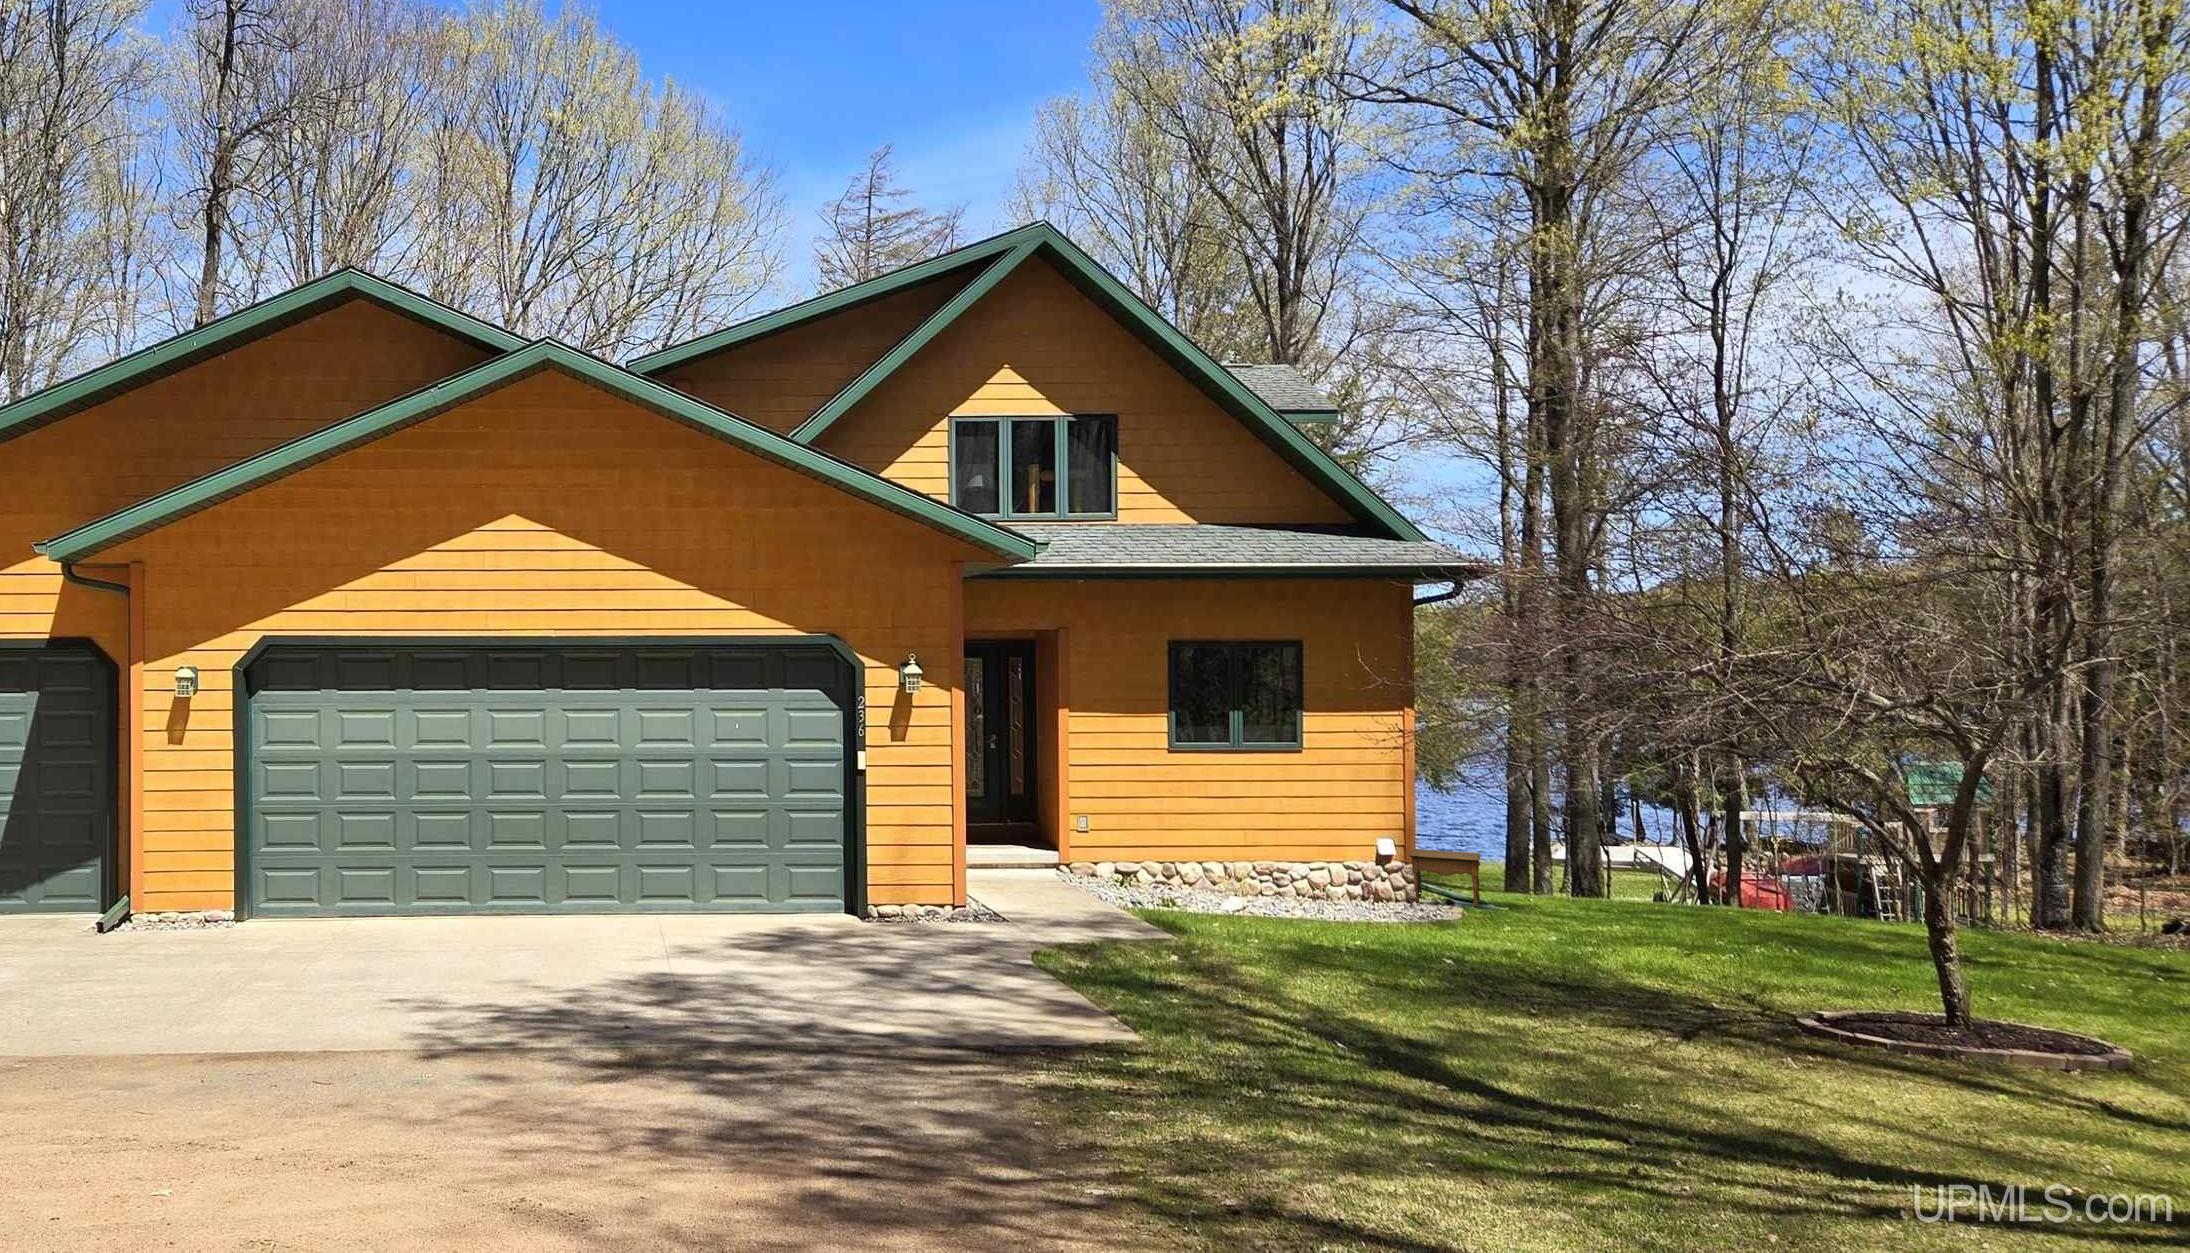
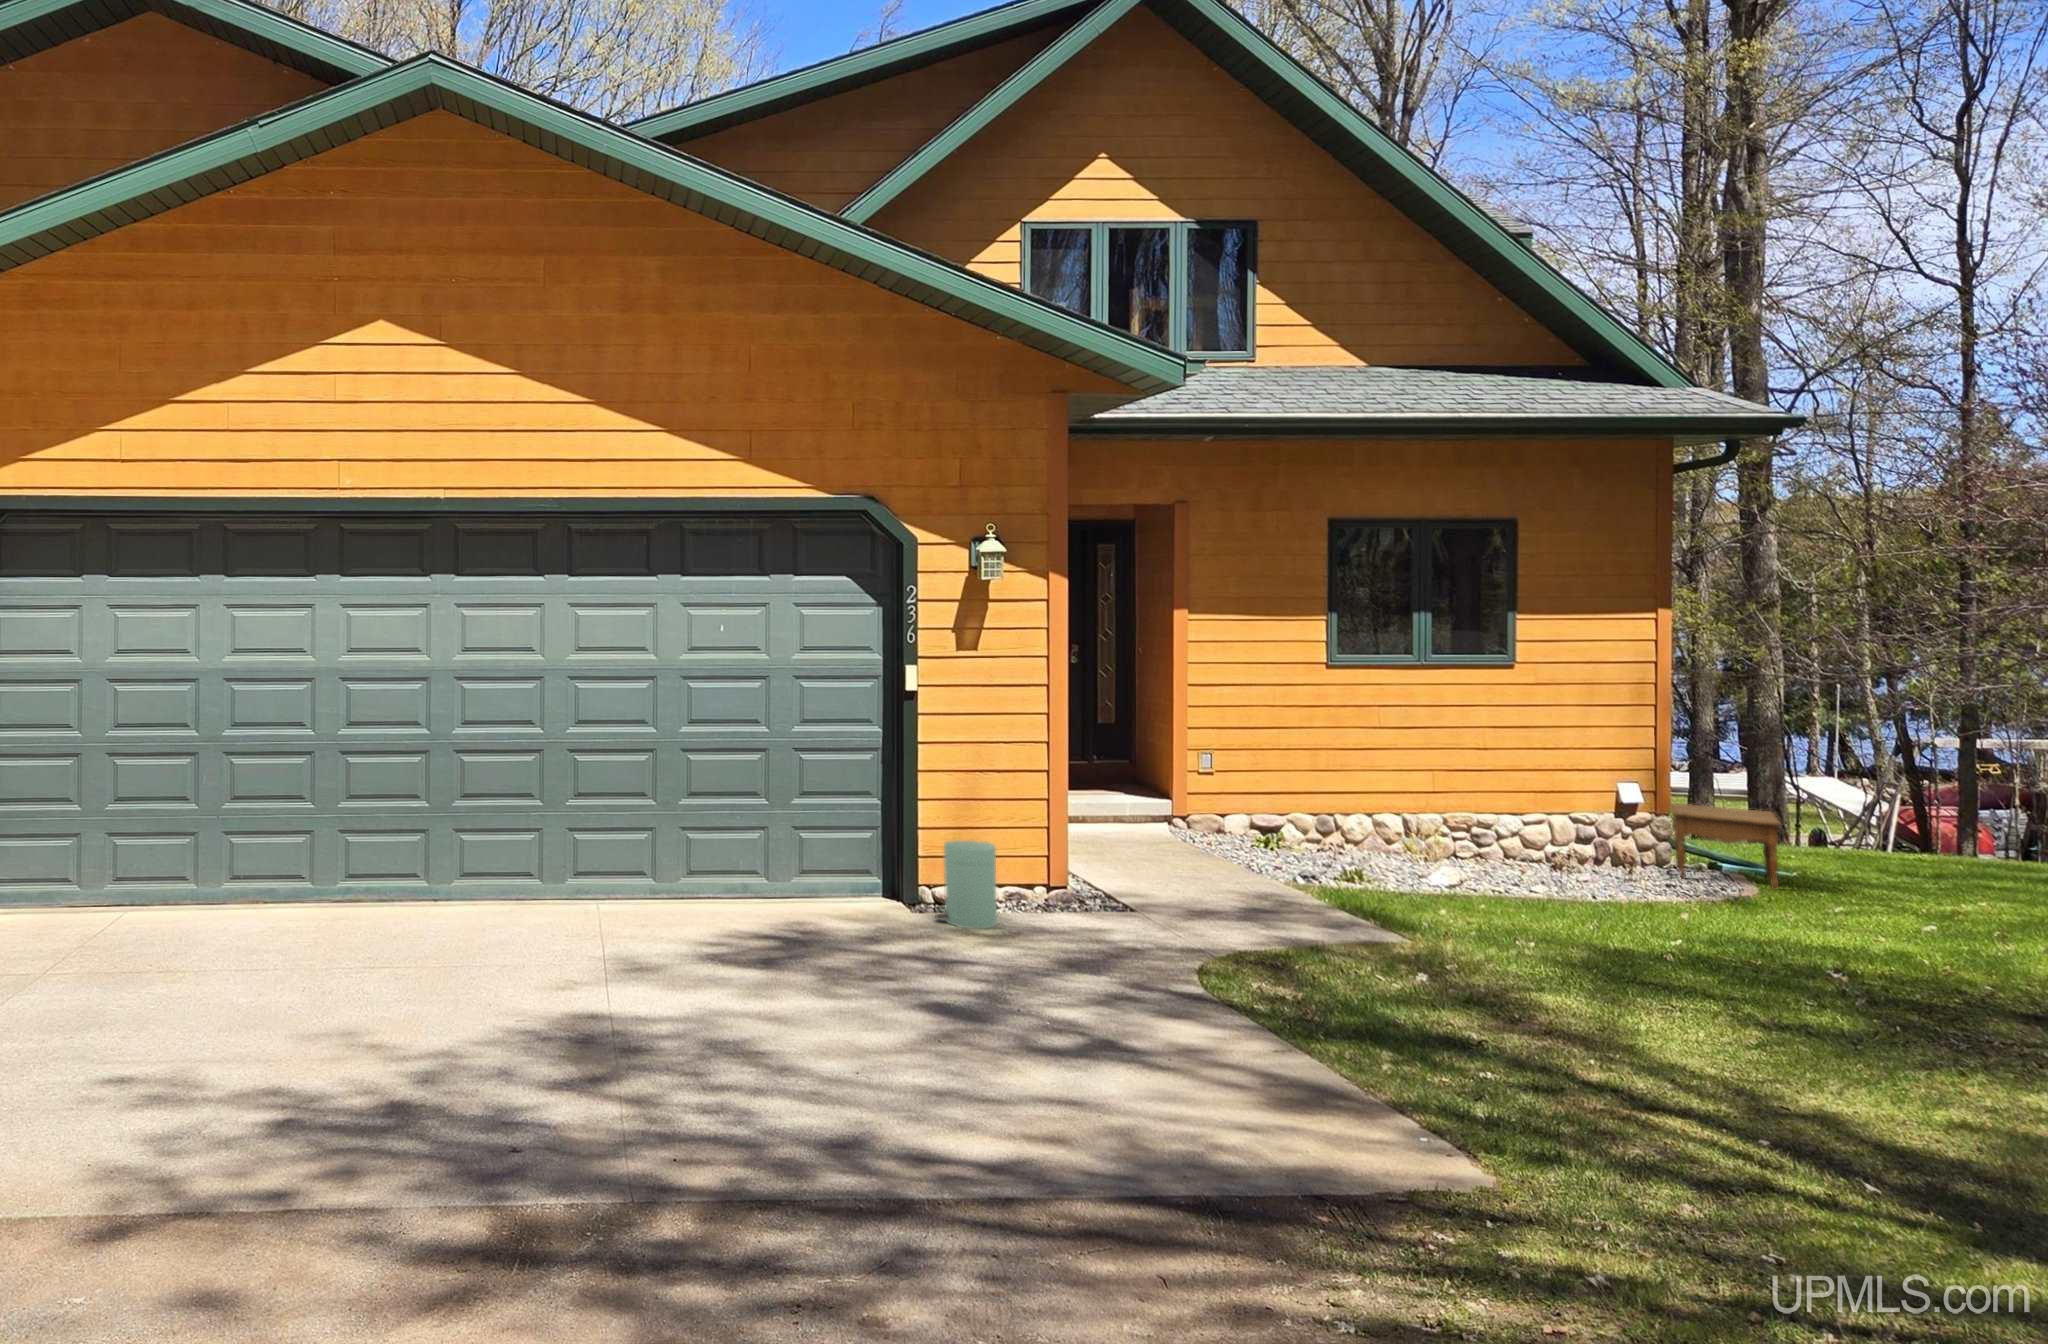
trash can: none [877,874,919,935] -> present [936,841,997,929]

